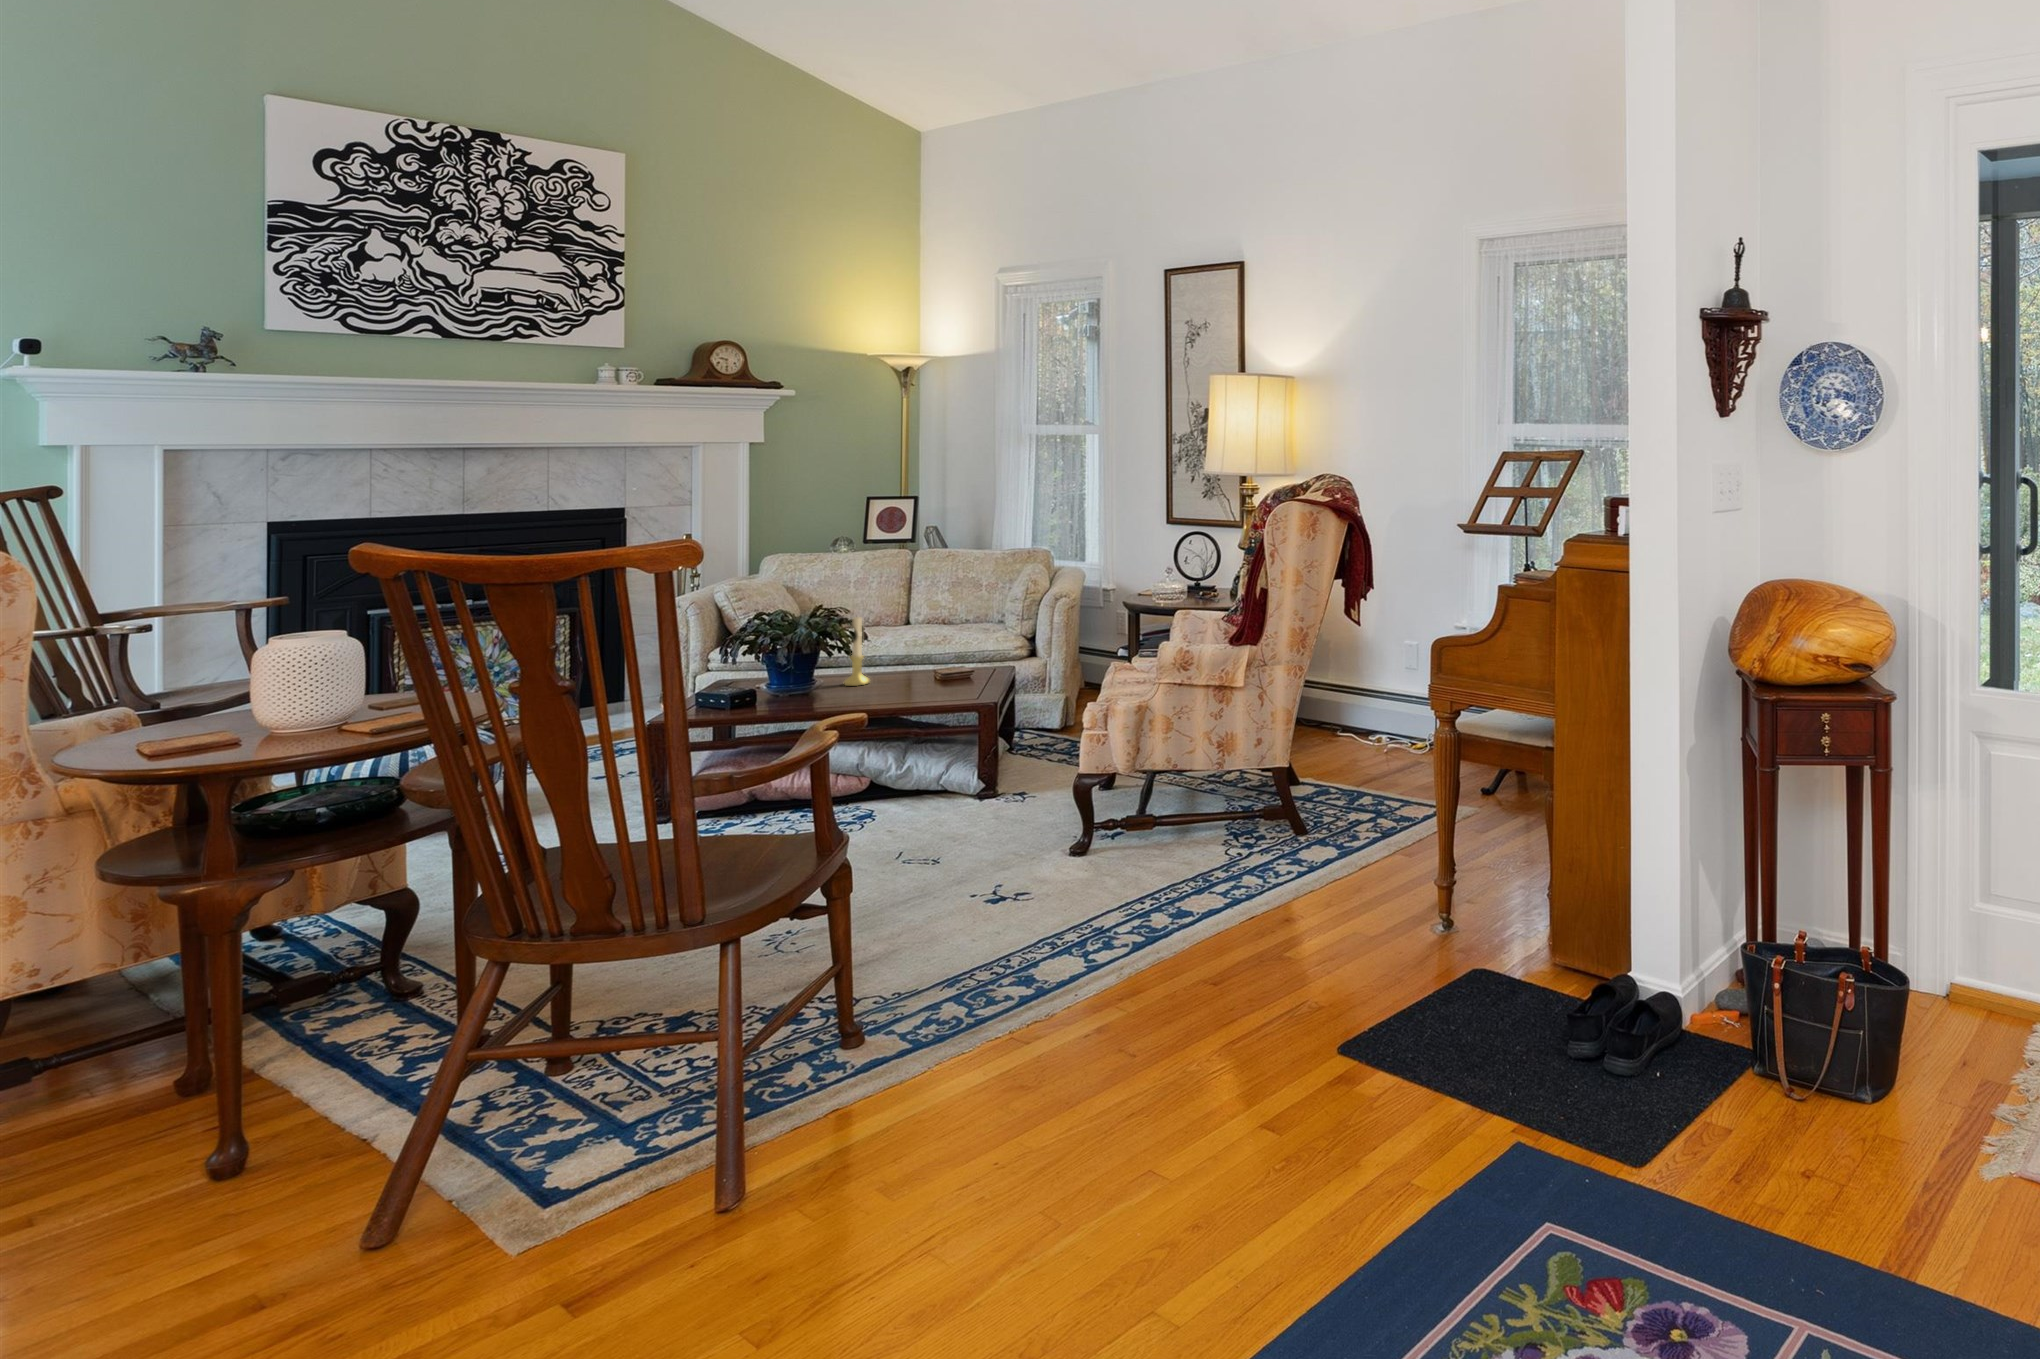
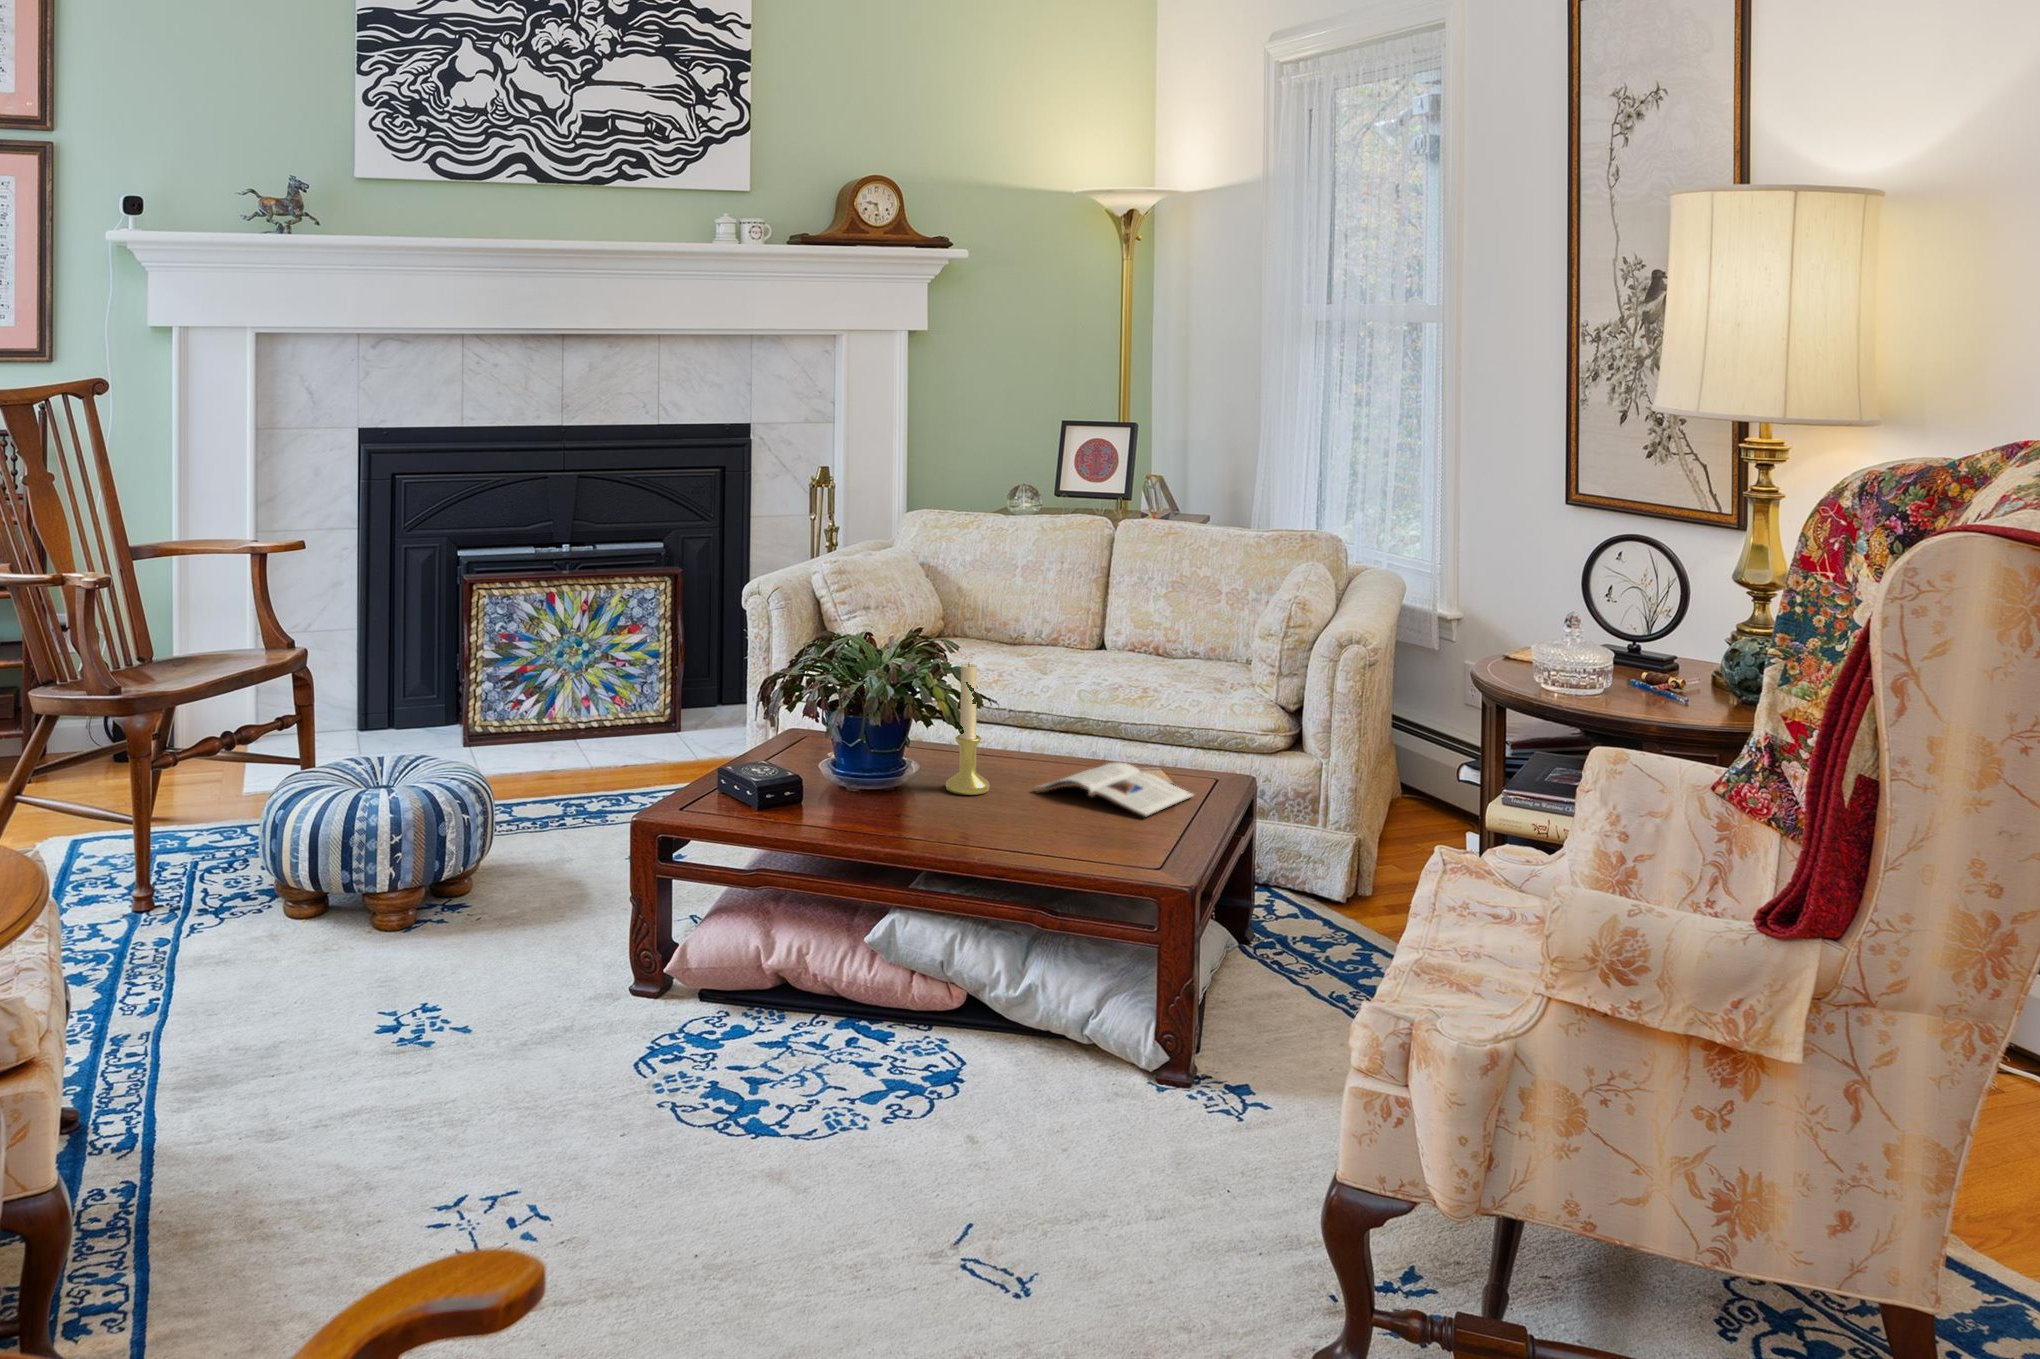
magazine: none [897,661,986,681] -> present [1035,763,1194,817]

